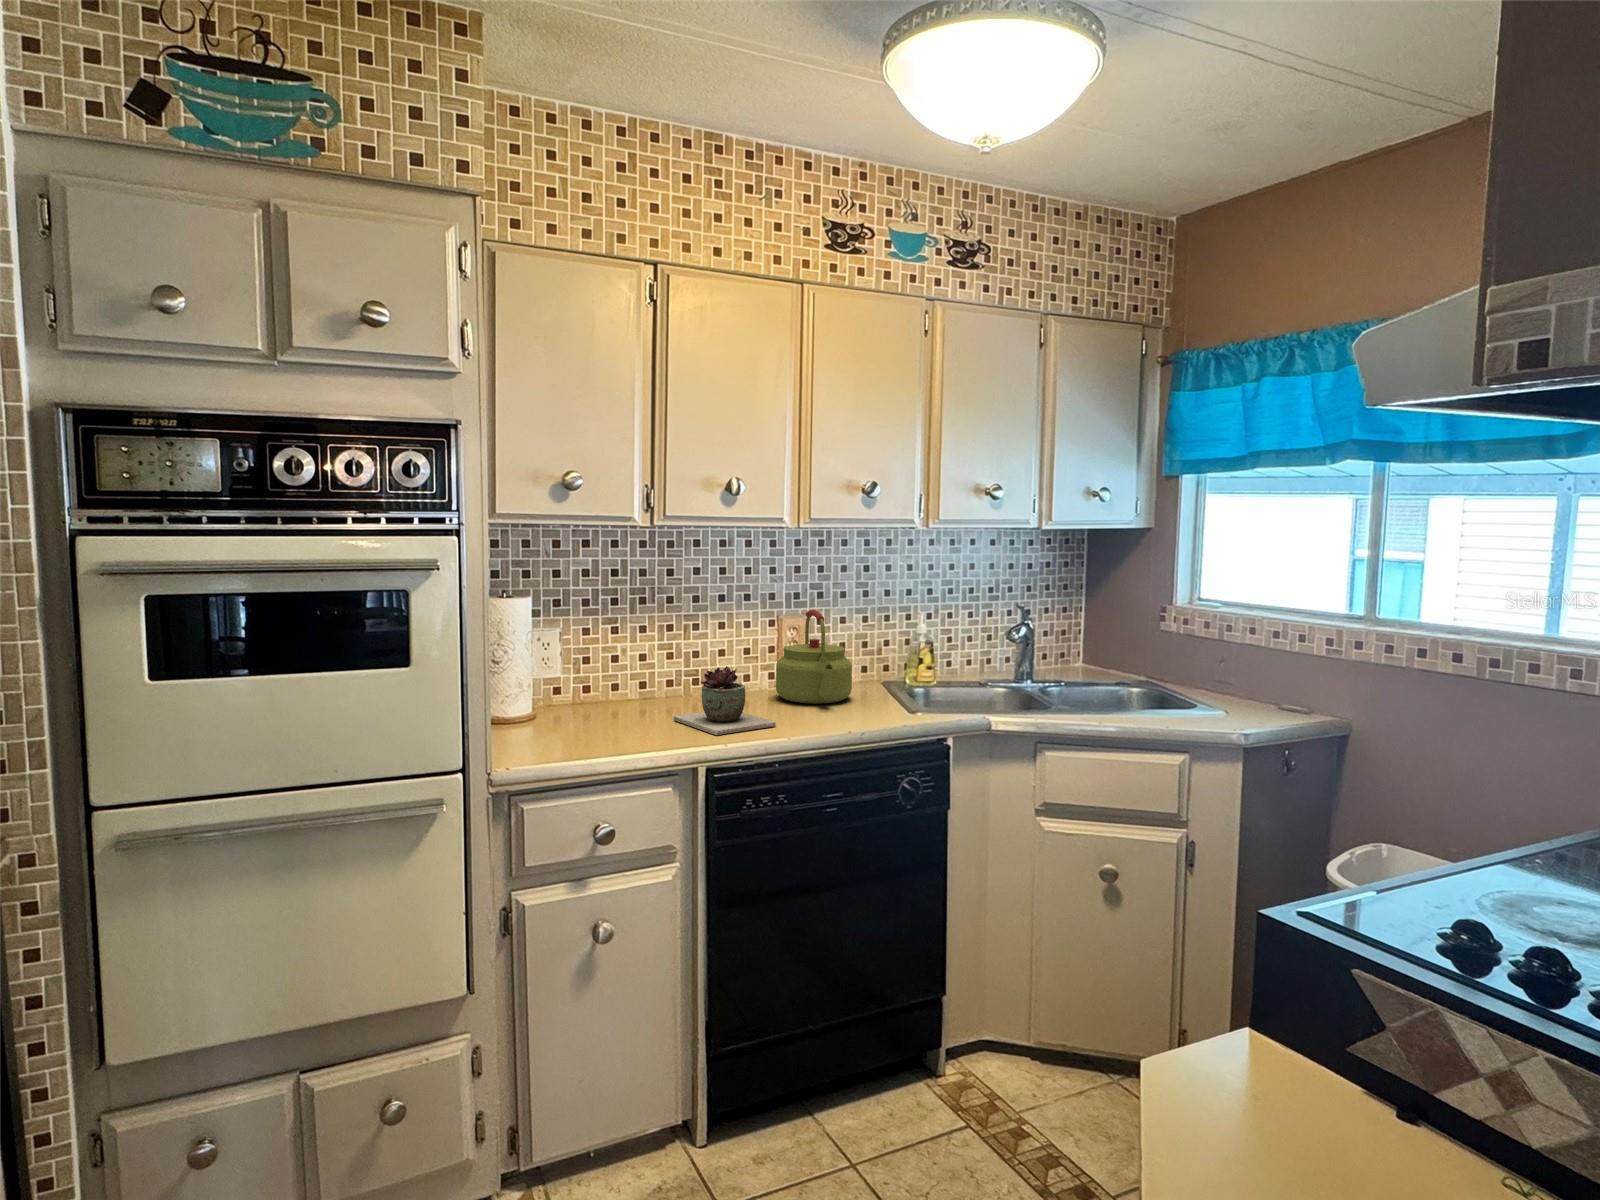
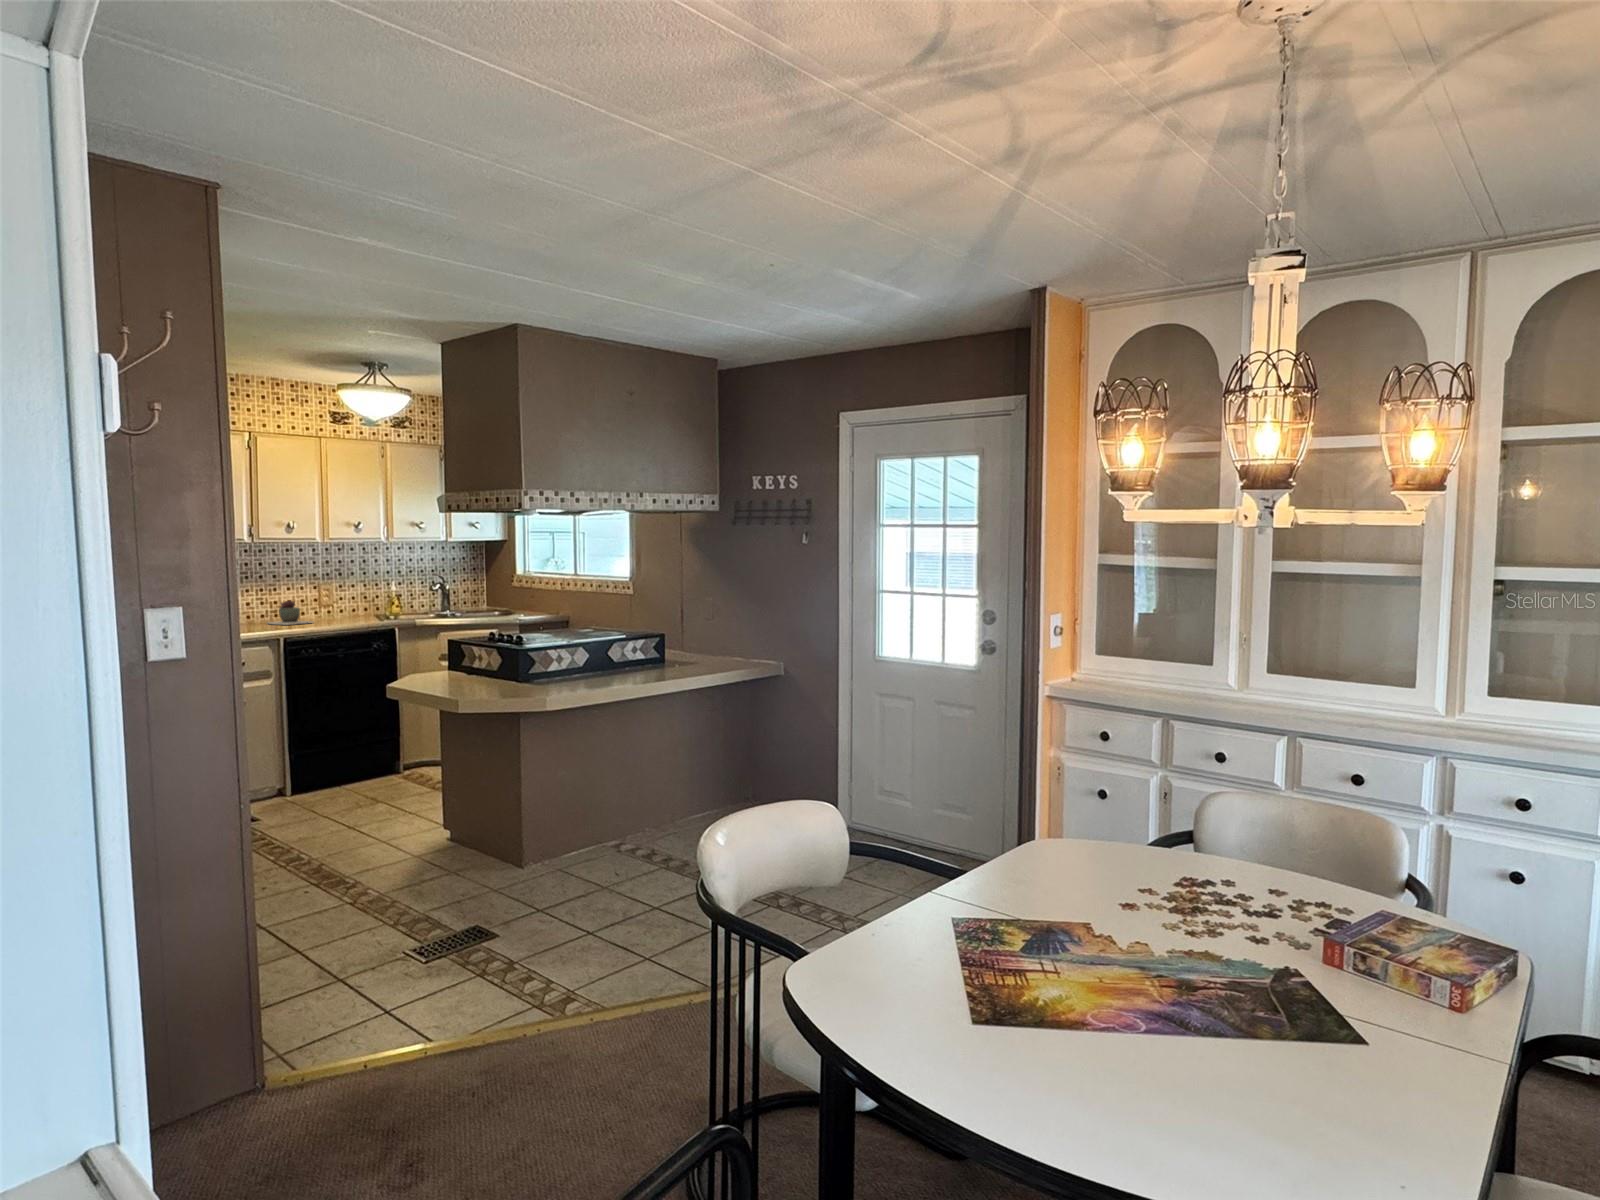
kettle: present [776,610,852,704] -> none [317,579,355,619]

